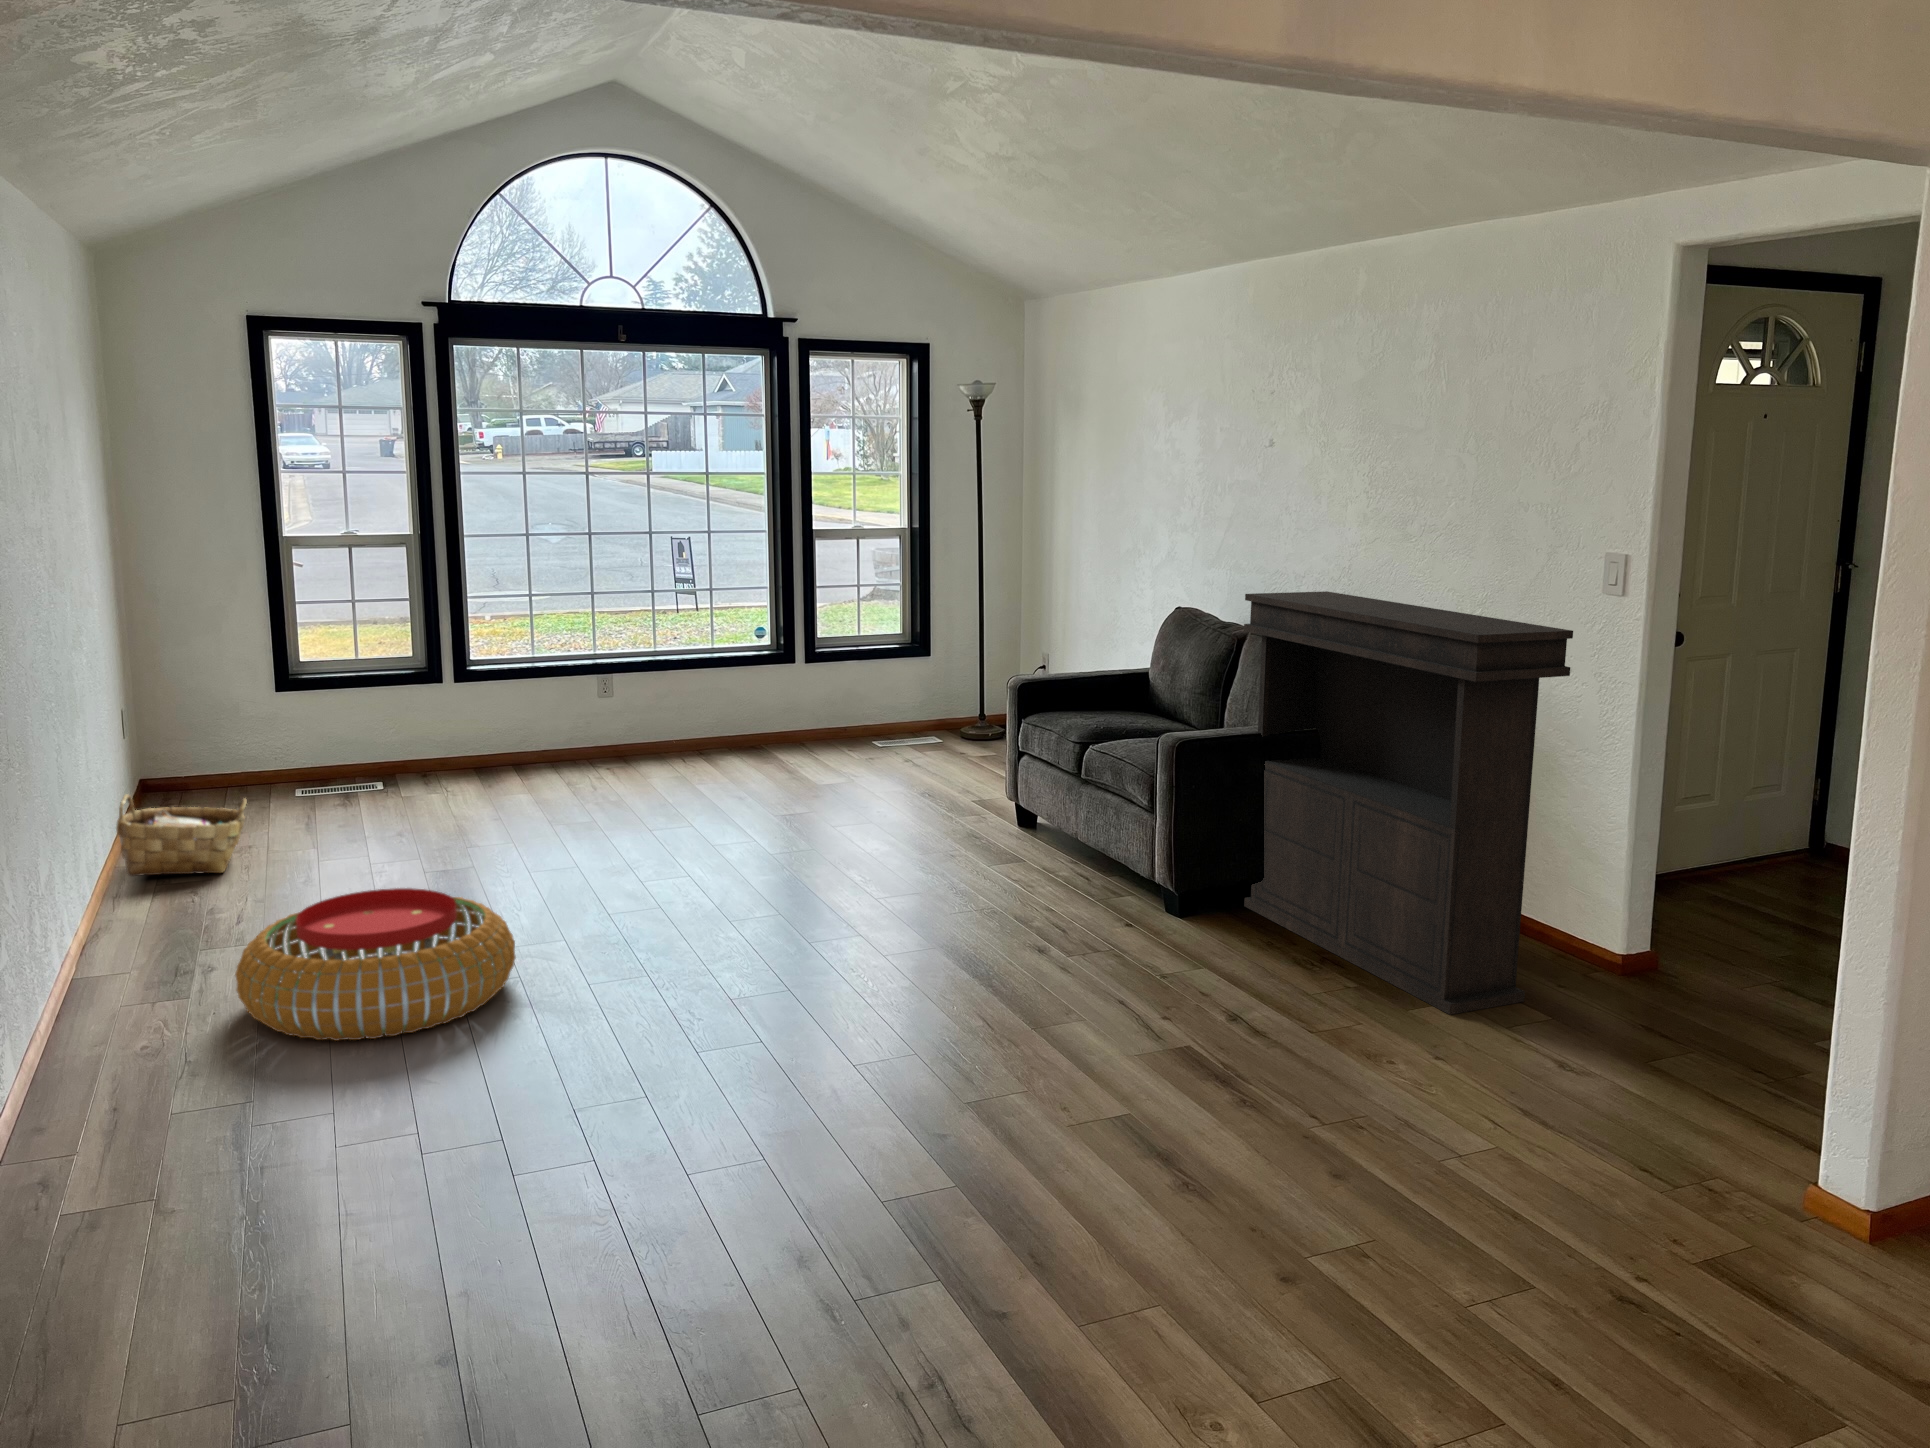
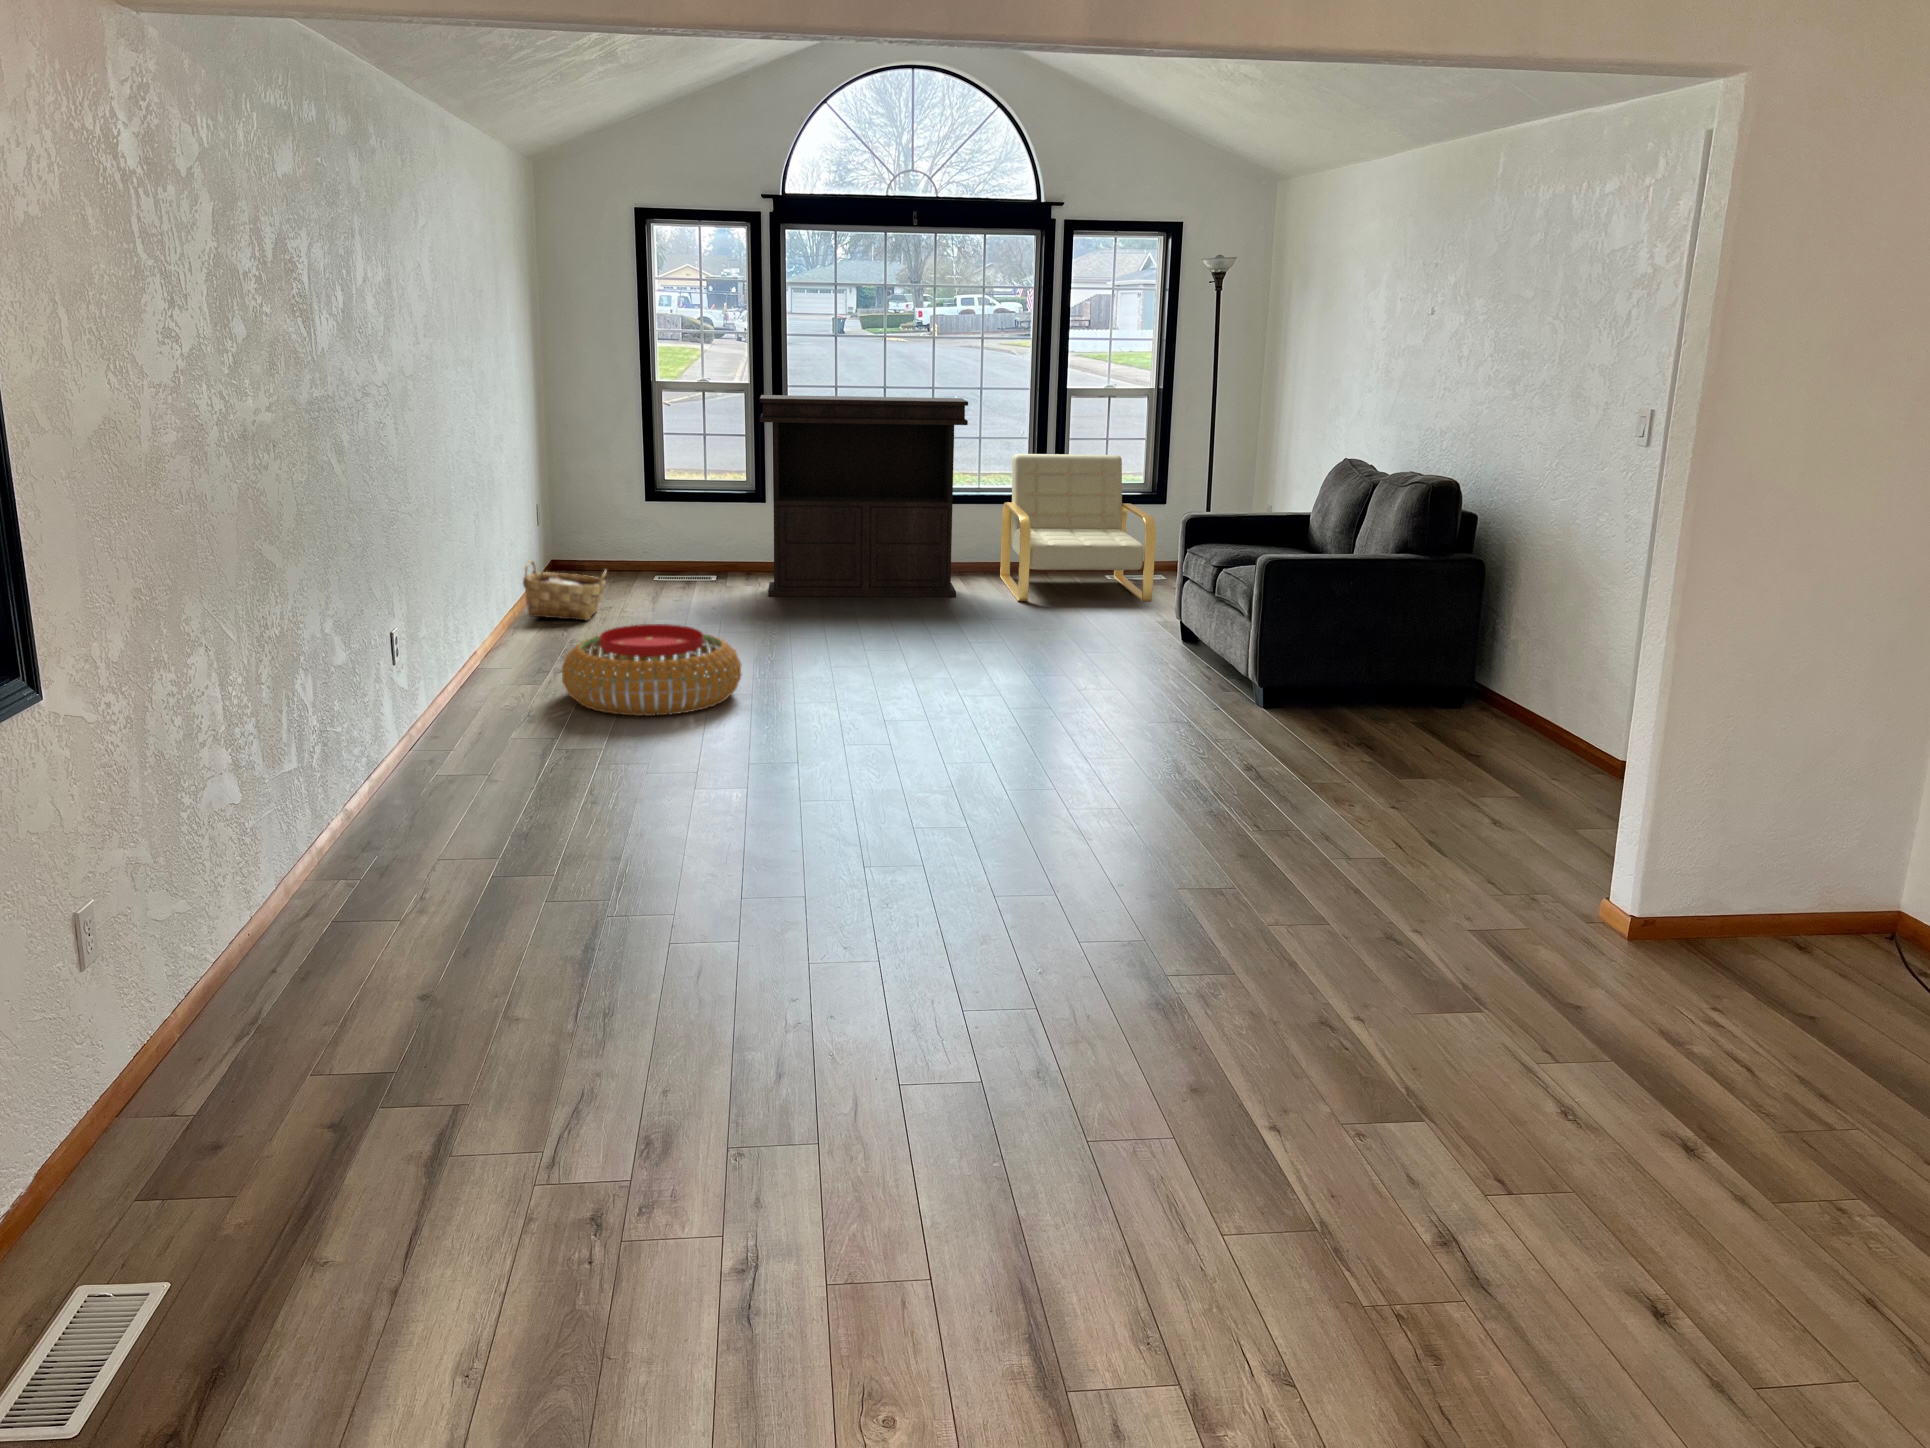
console table: present [1244,591,1573,1015] -> present [760,395,968,597]
armchair: none [748,606,946,788] -> present [1000,454,1156,602]

